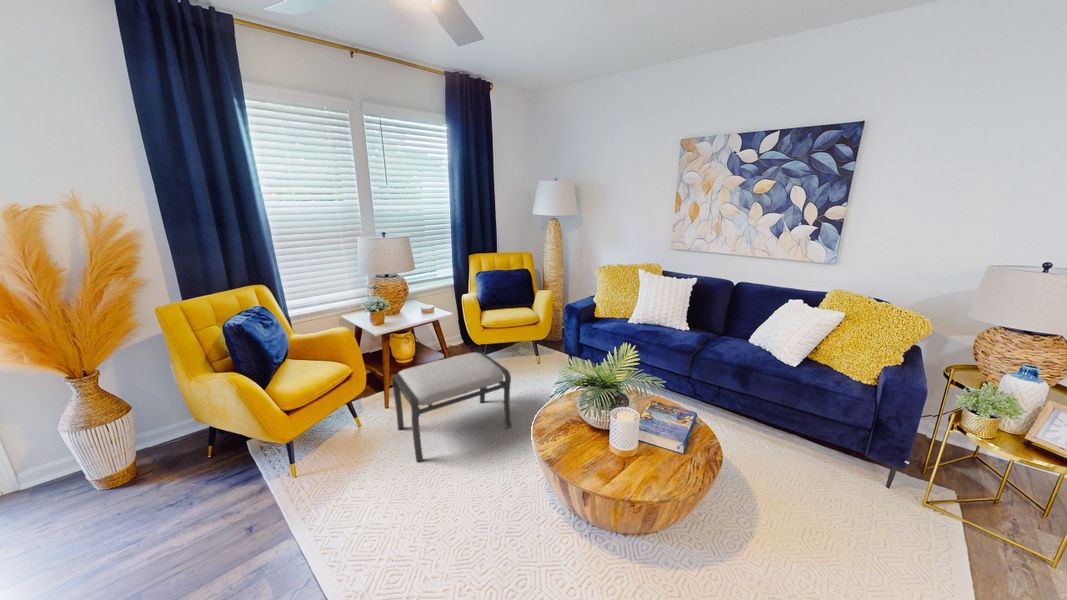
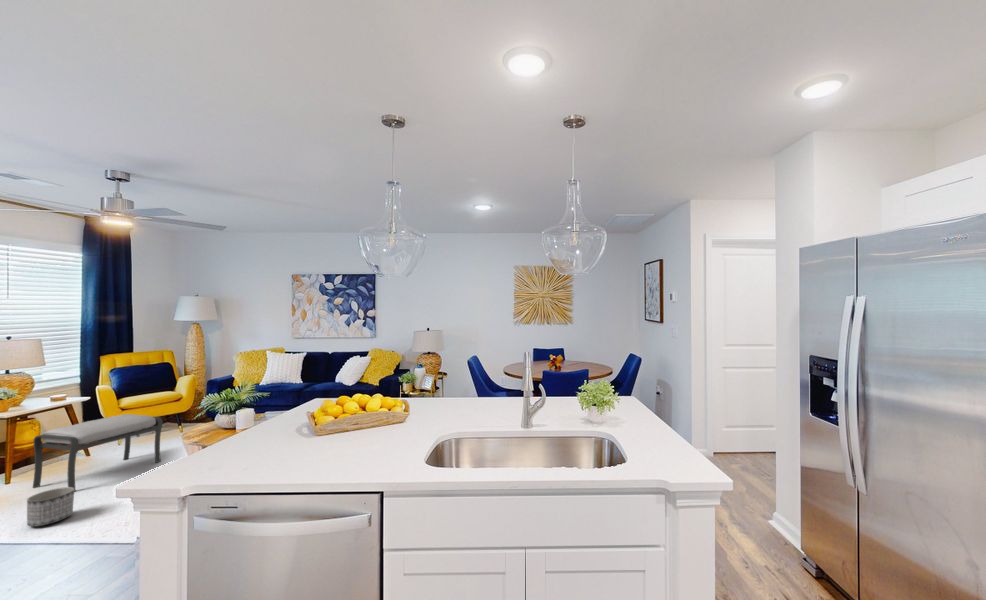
planter: none [347,491,398,555] -> present [27,487,74,527]

